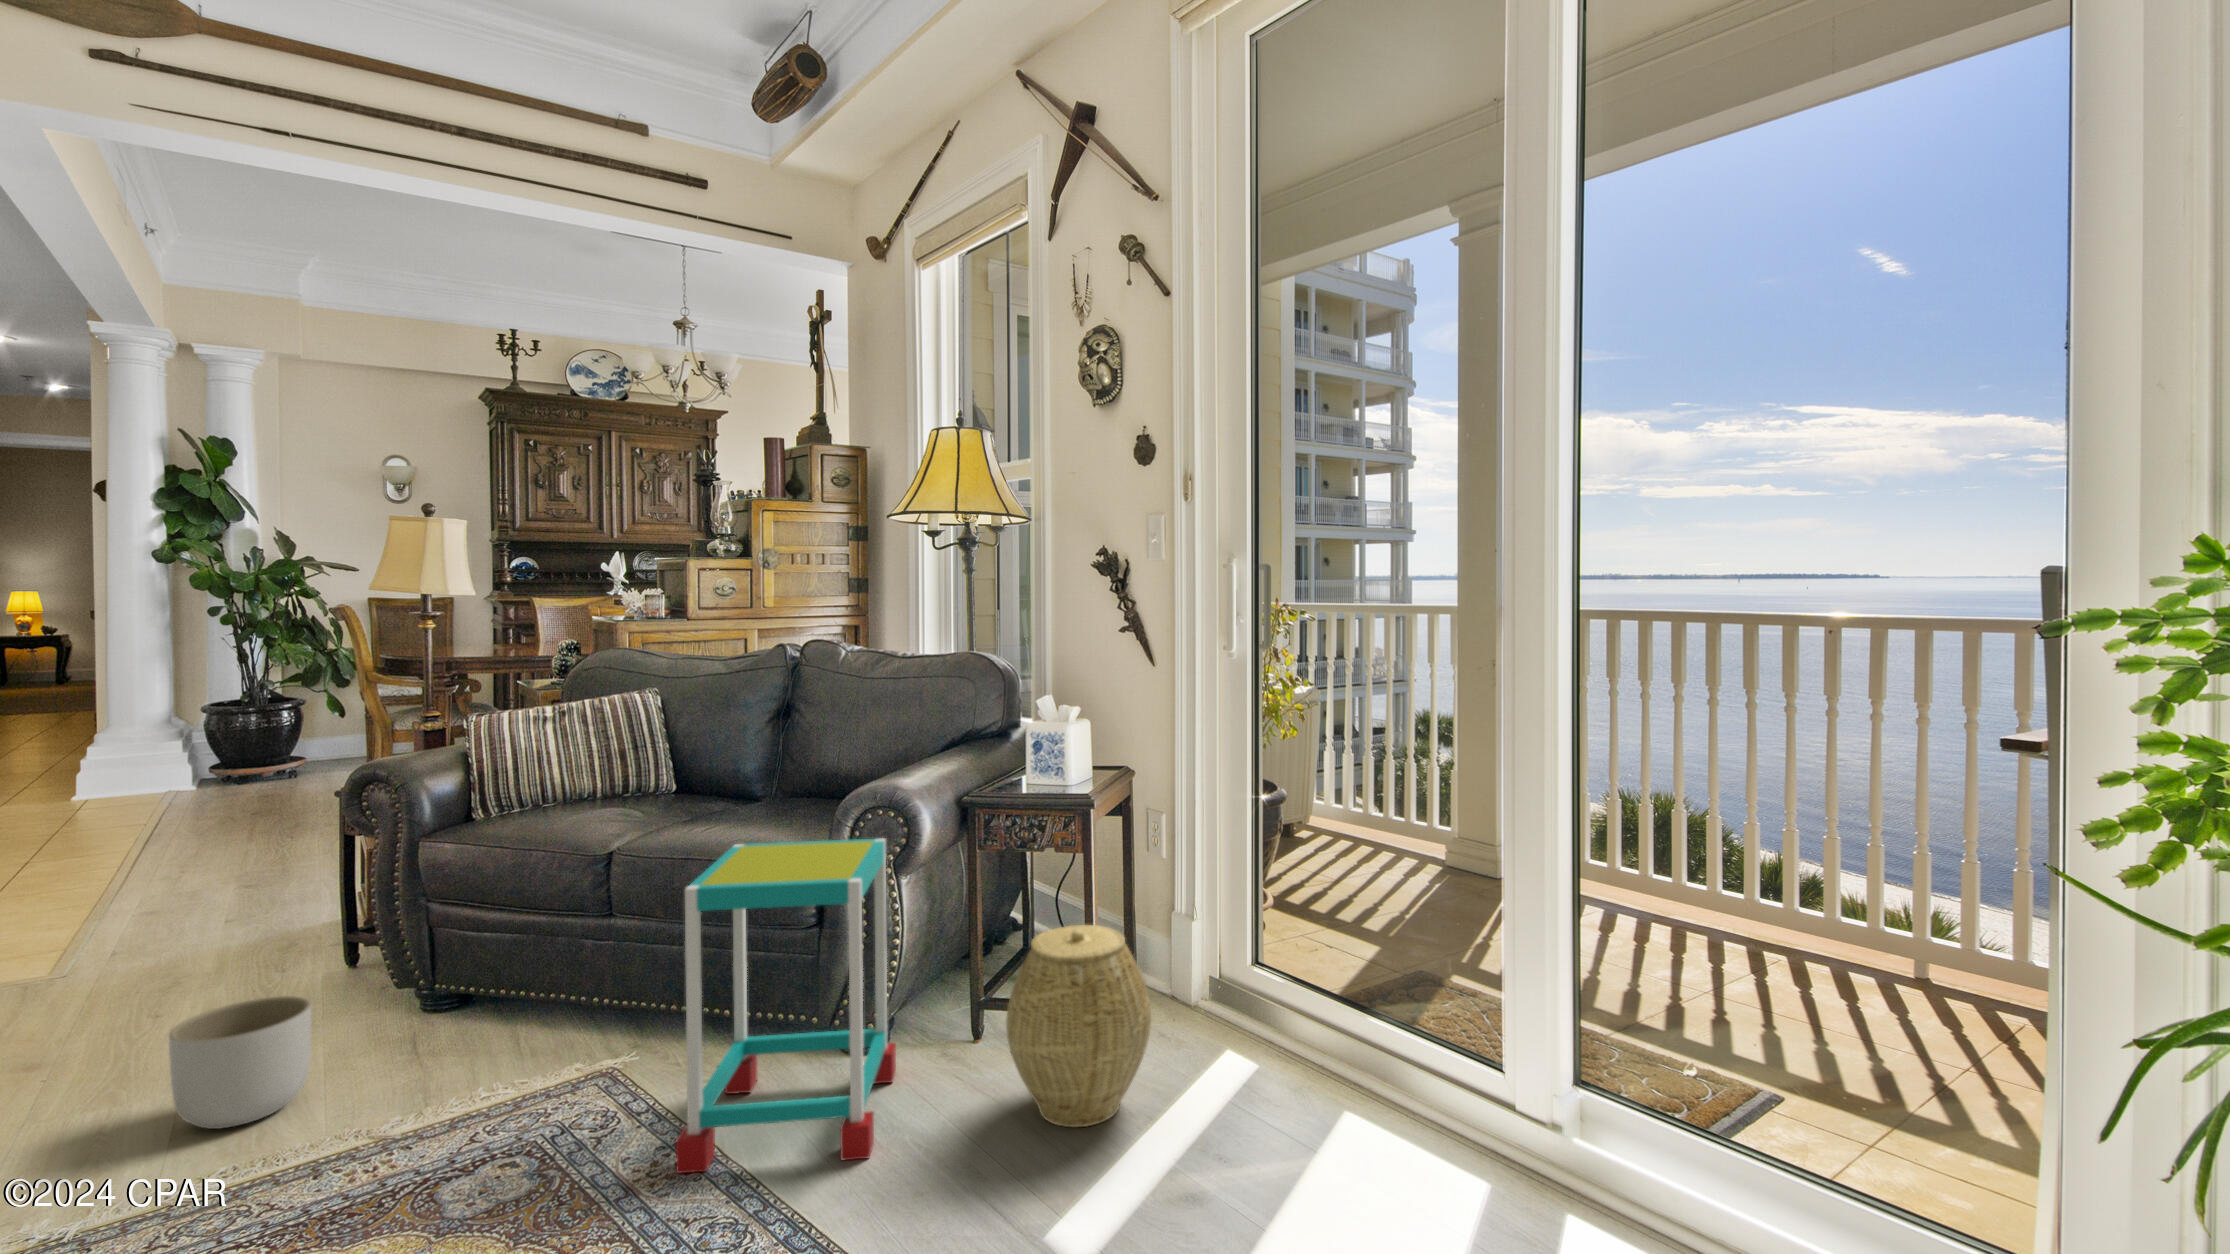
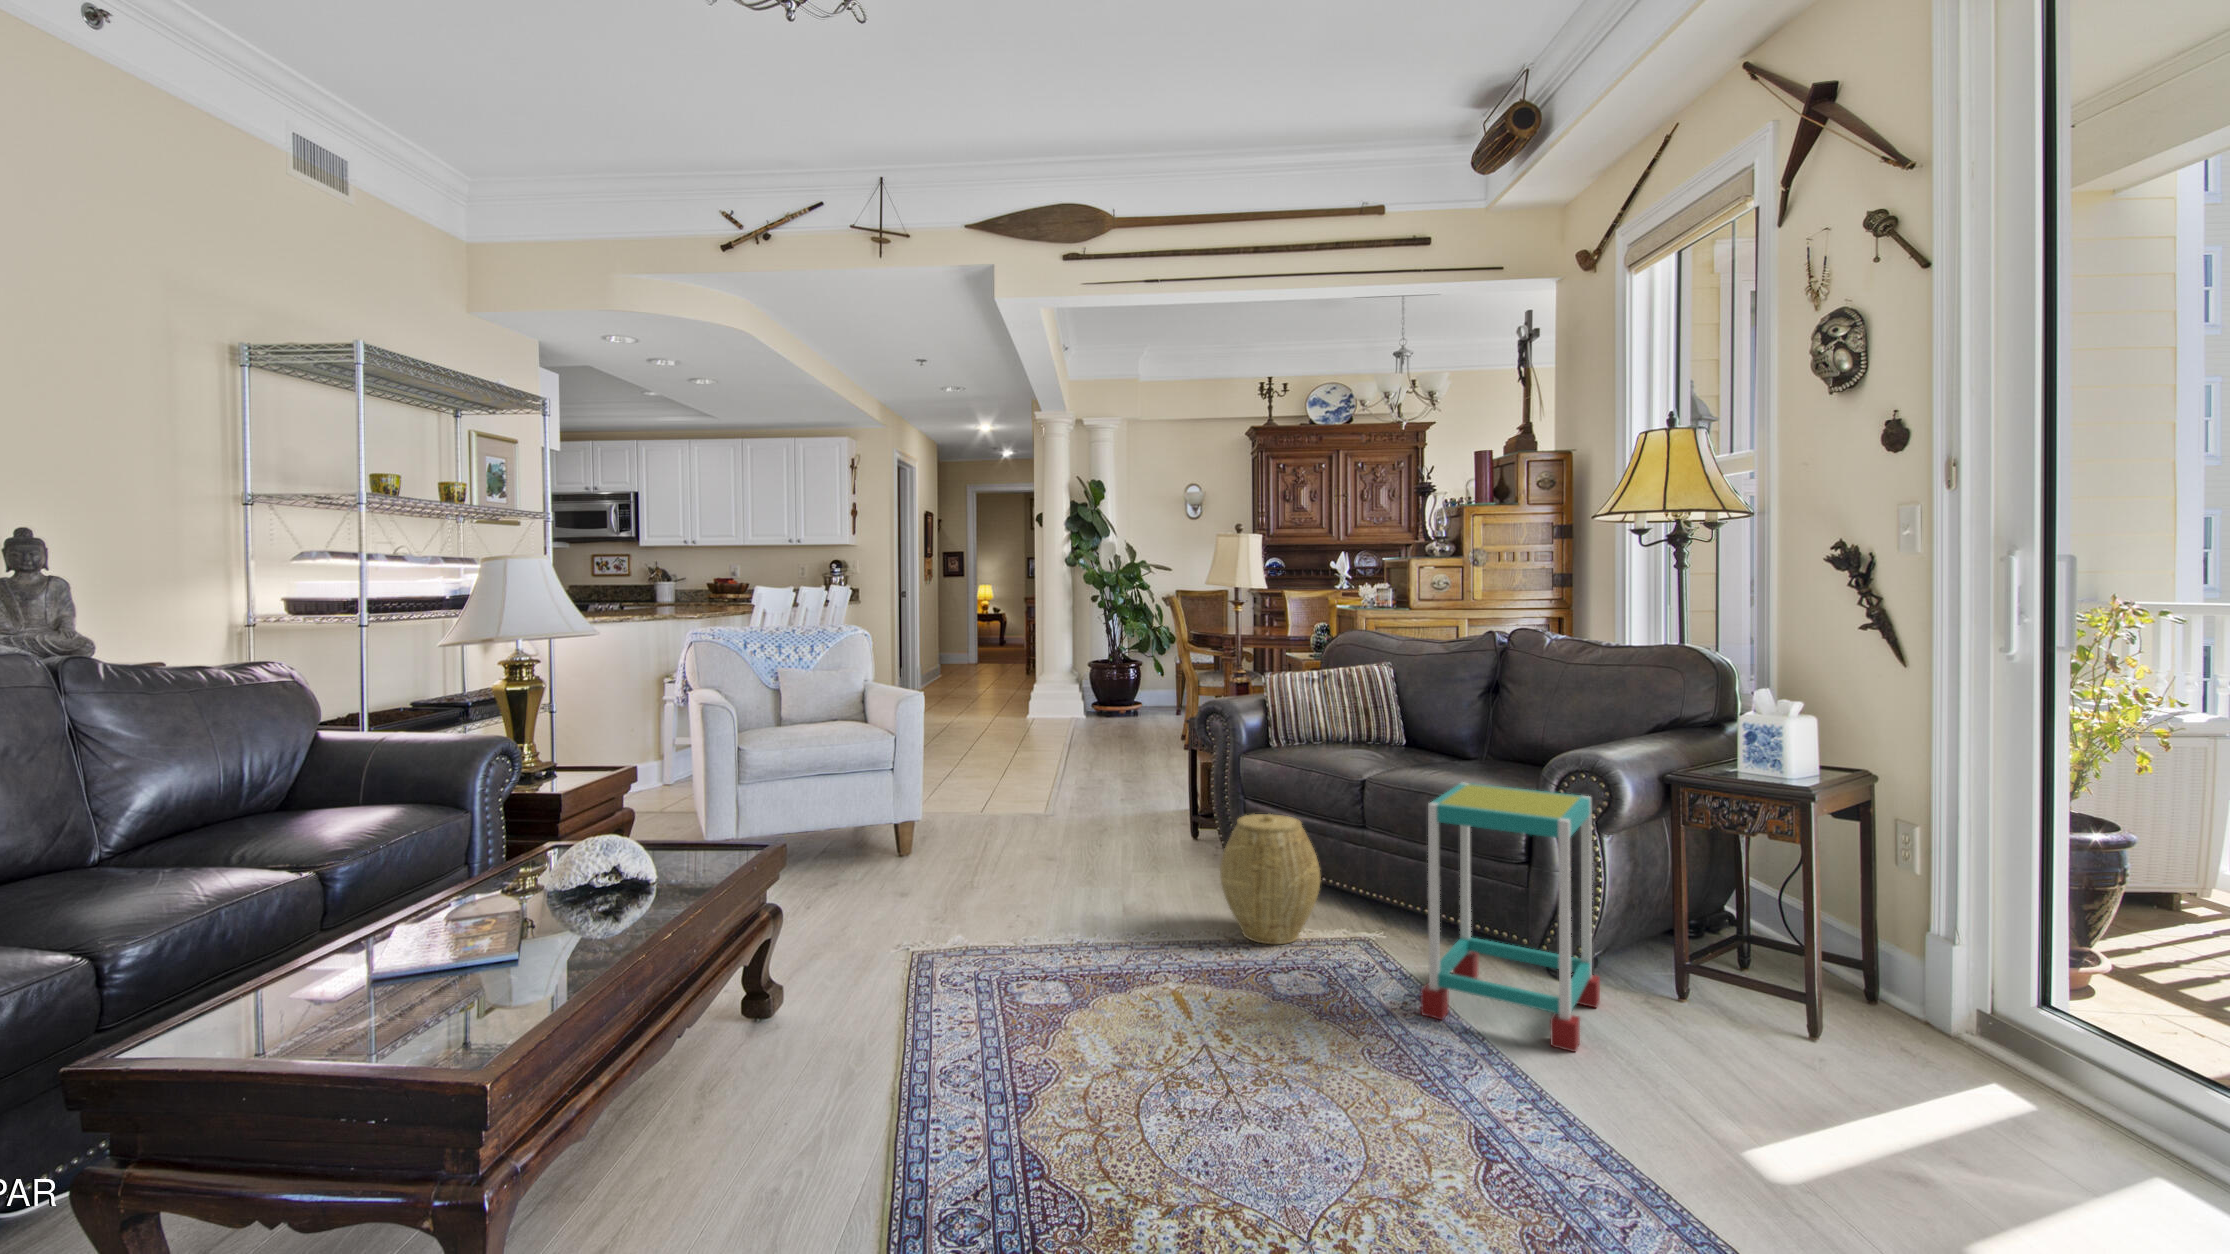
woven basket: present [1006,925,1151,1127] -> present [1220,814,1320,944]
planter: present [169,996,312,1129] -> none [1122,837,1188,911]

